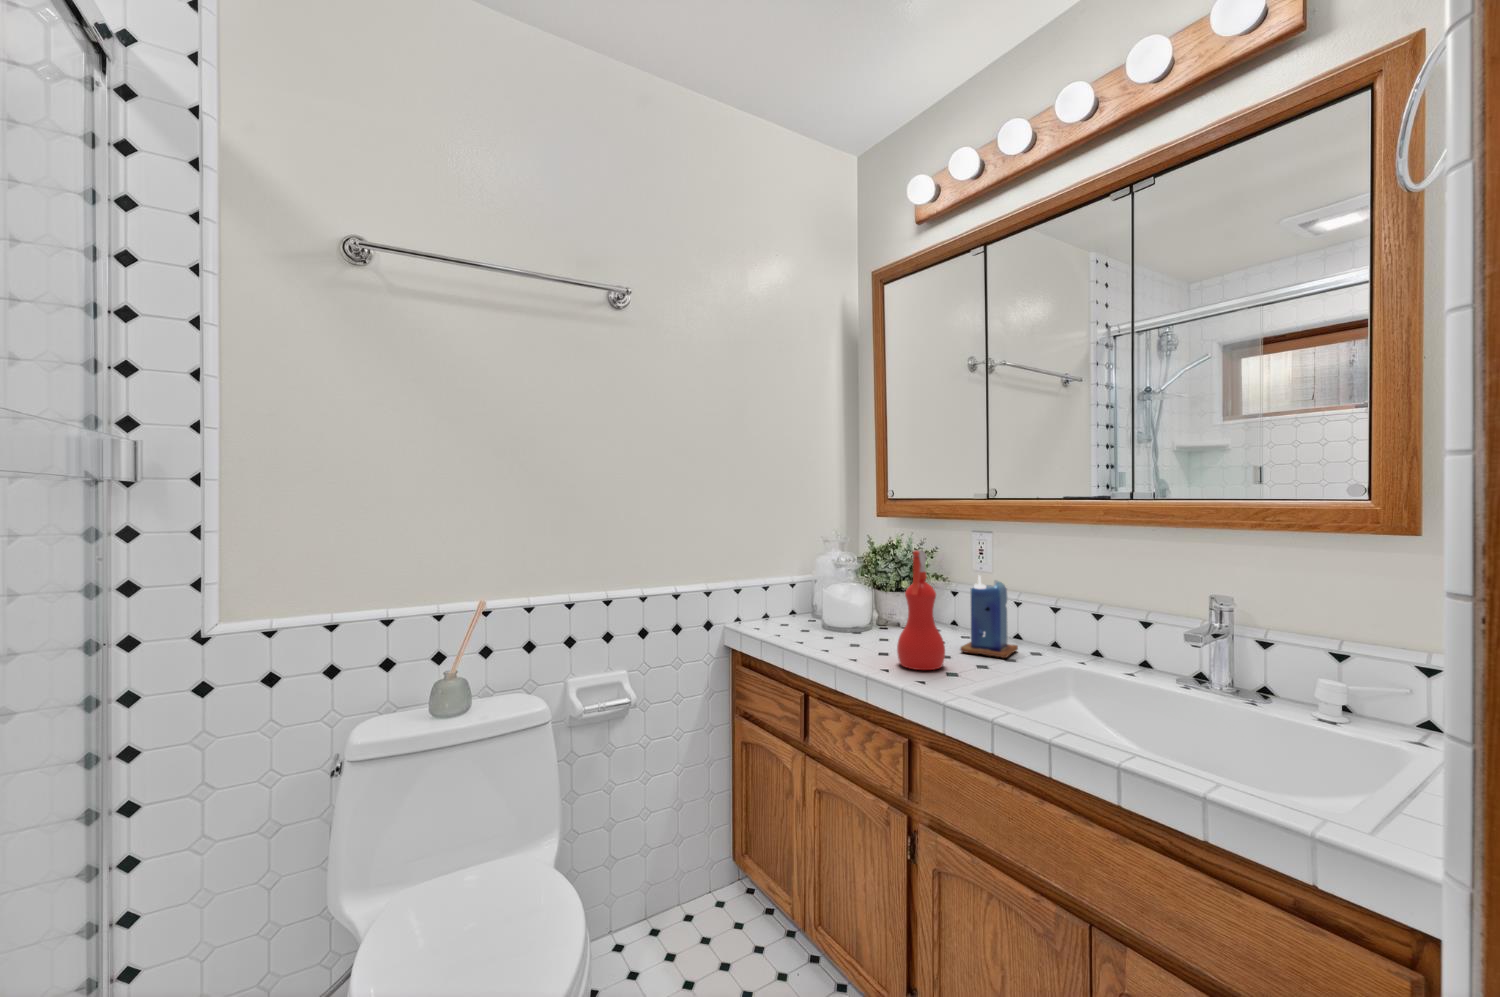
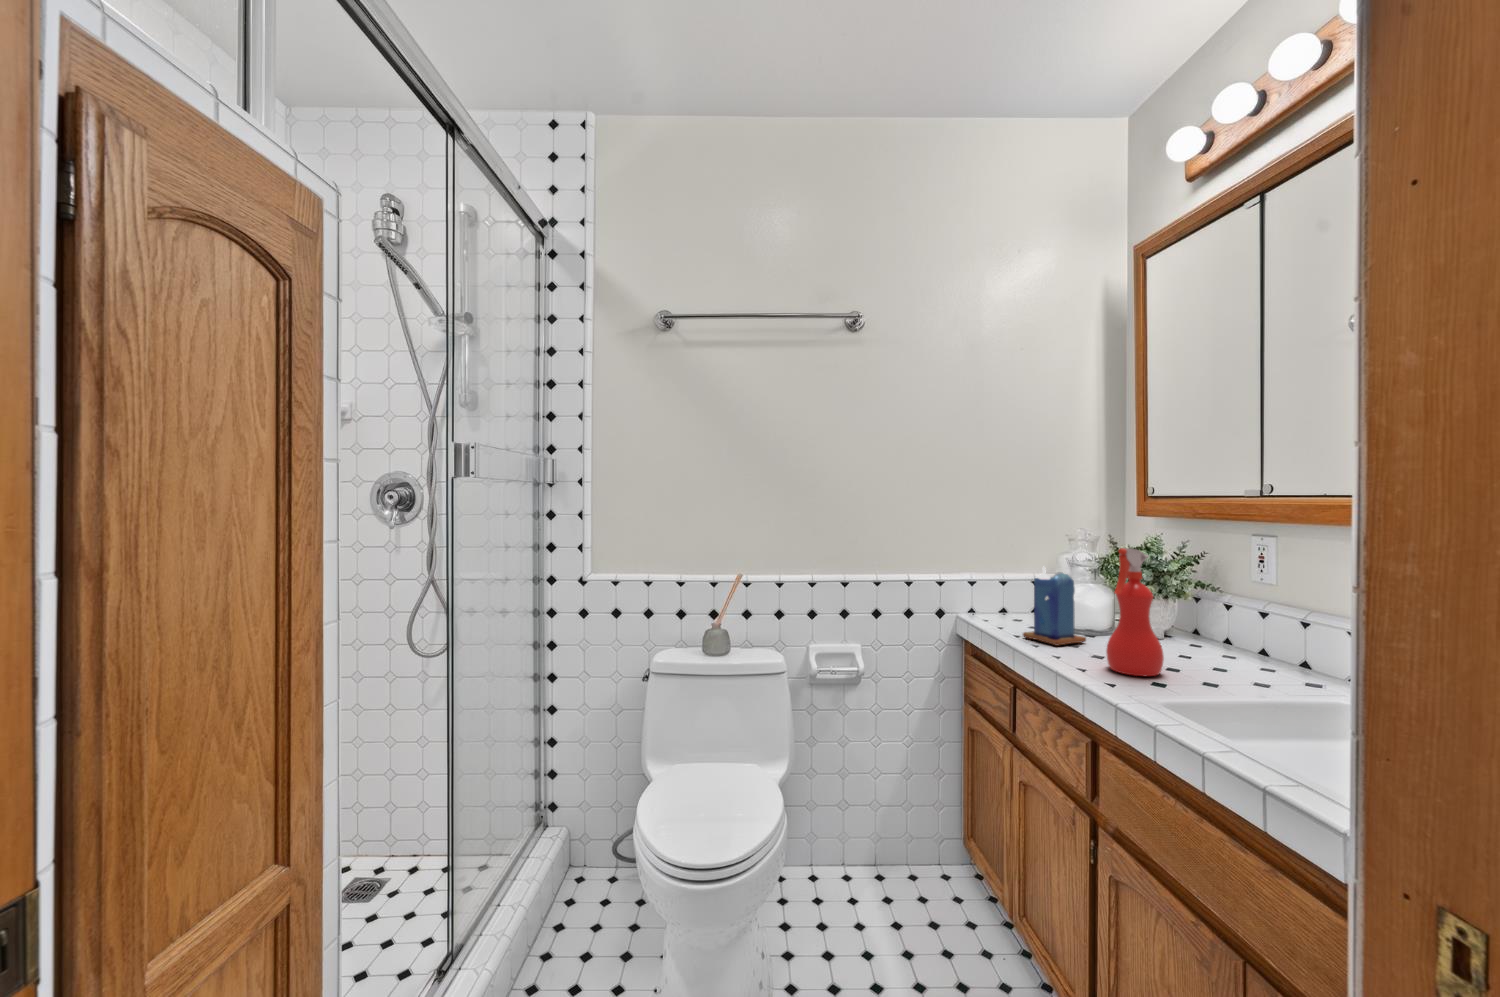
candle: present [960,576,1018,658] -> present [1023,567,1086,645]

